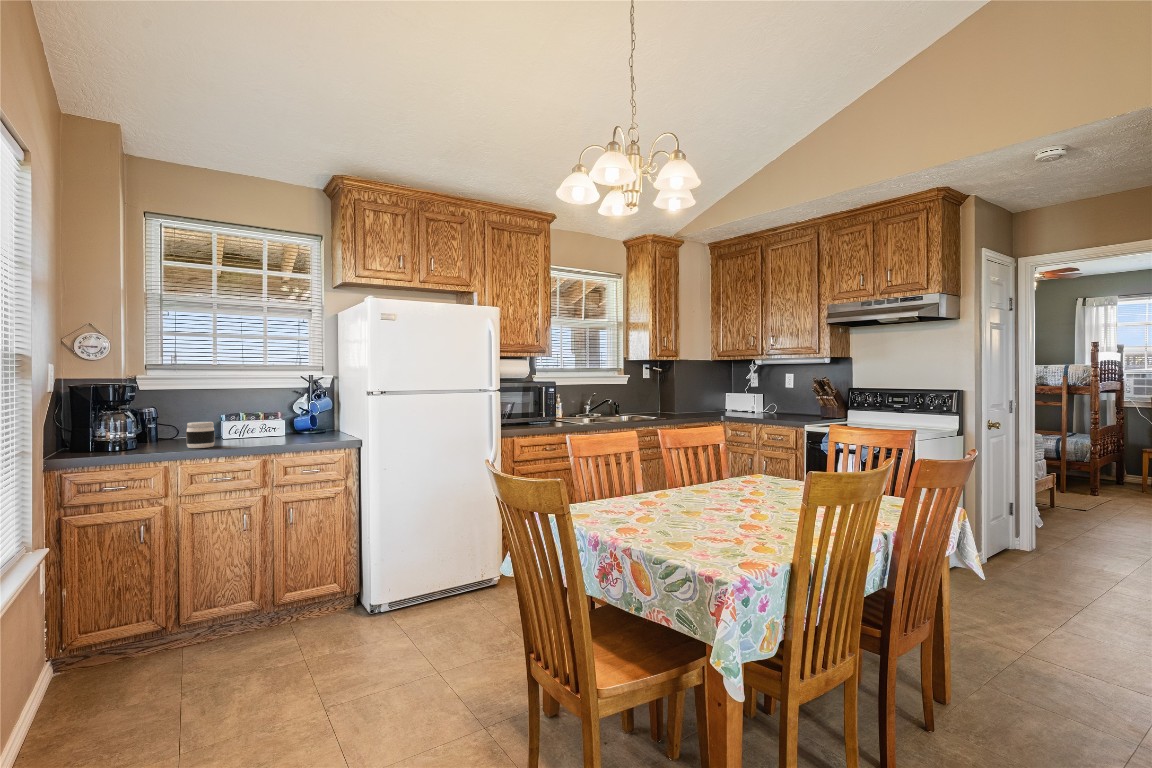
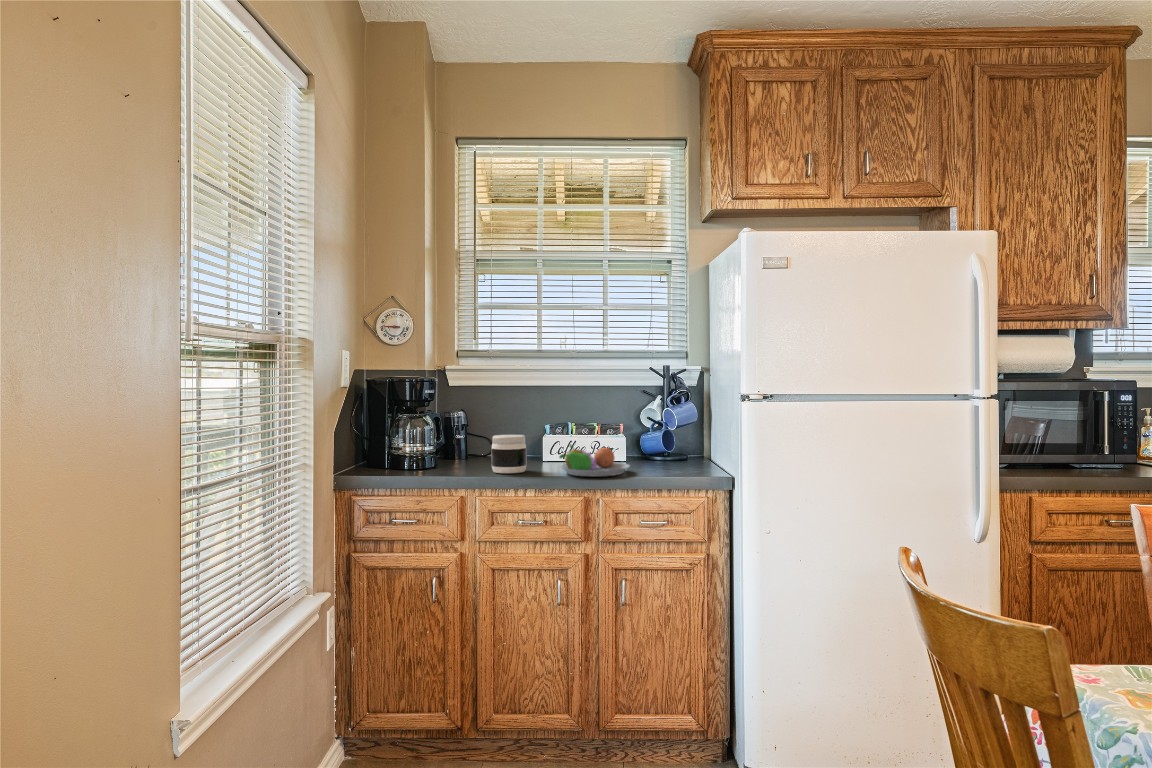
fruit bowl: none [242,427,293,446] -> present [559,445,630,477]

